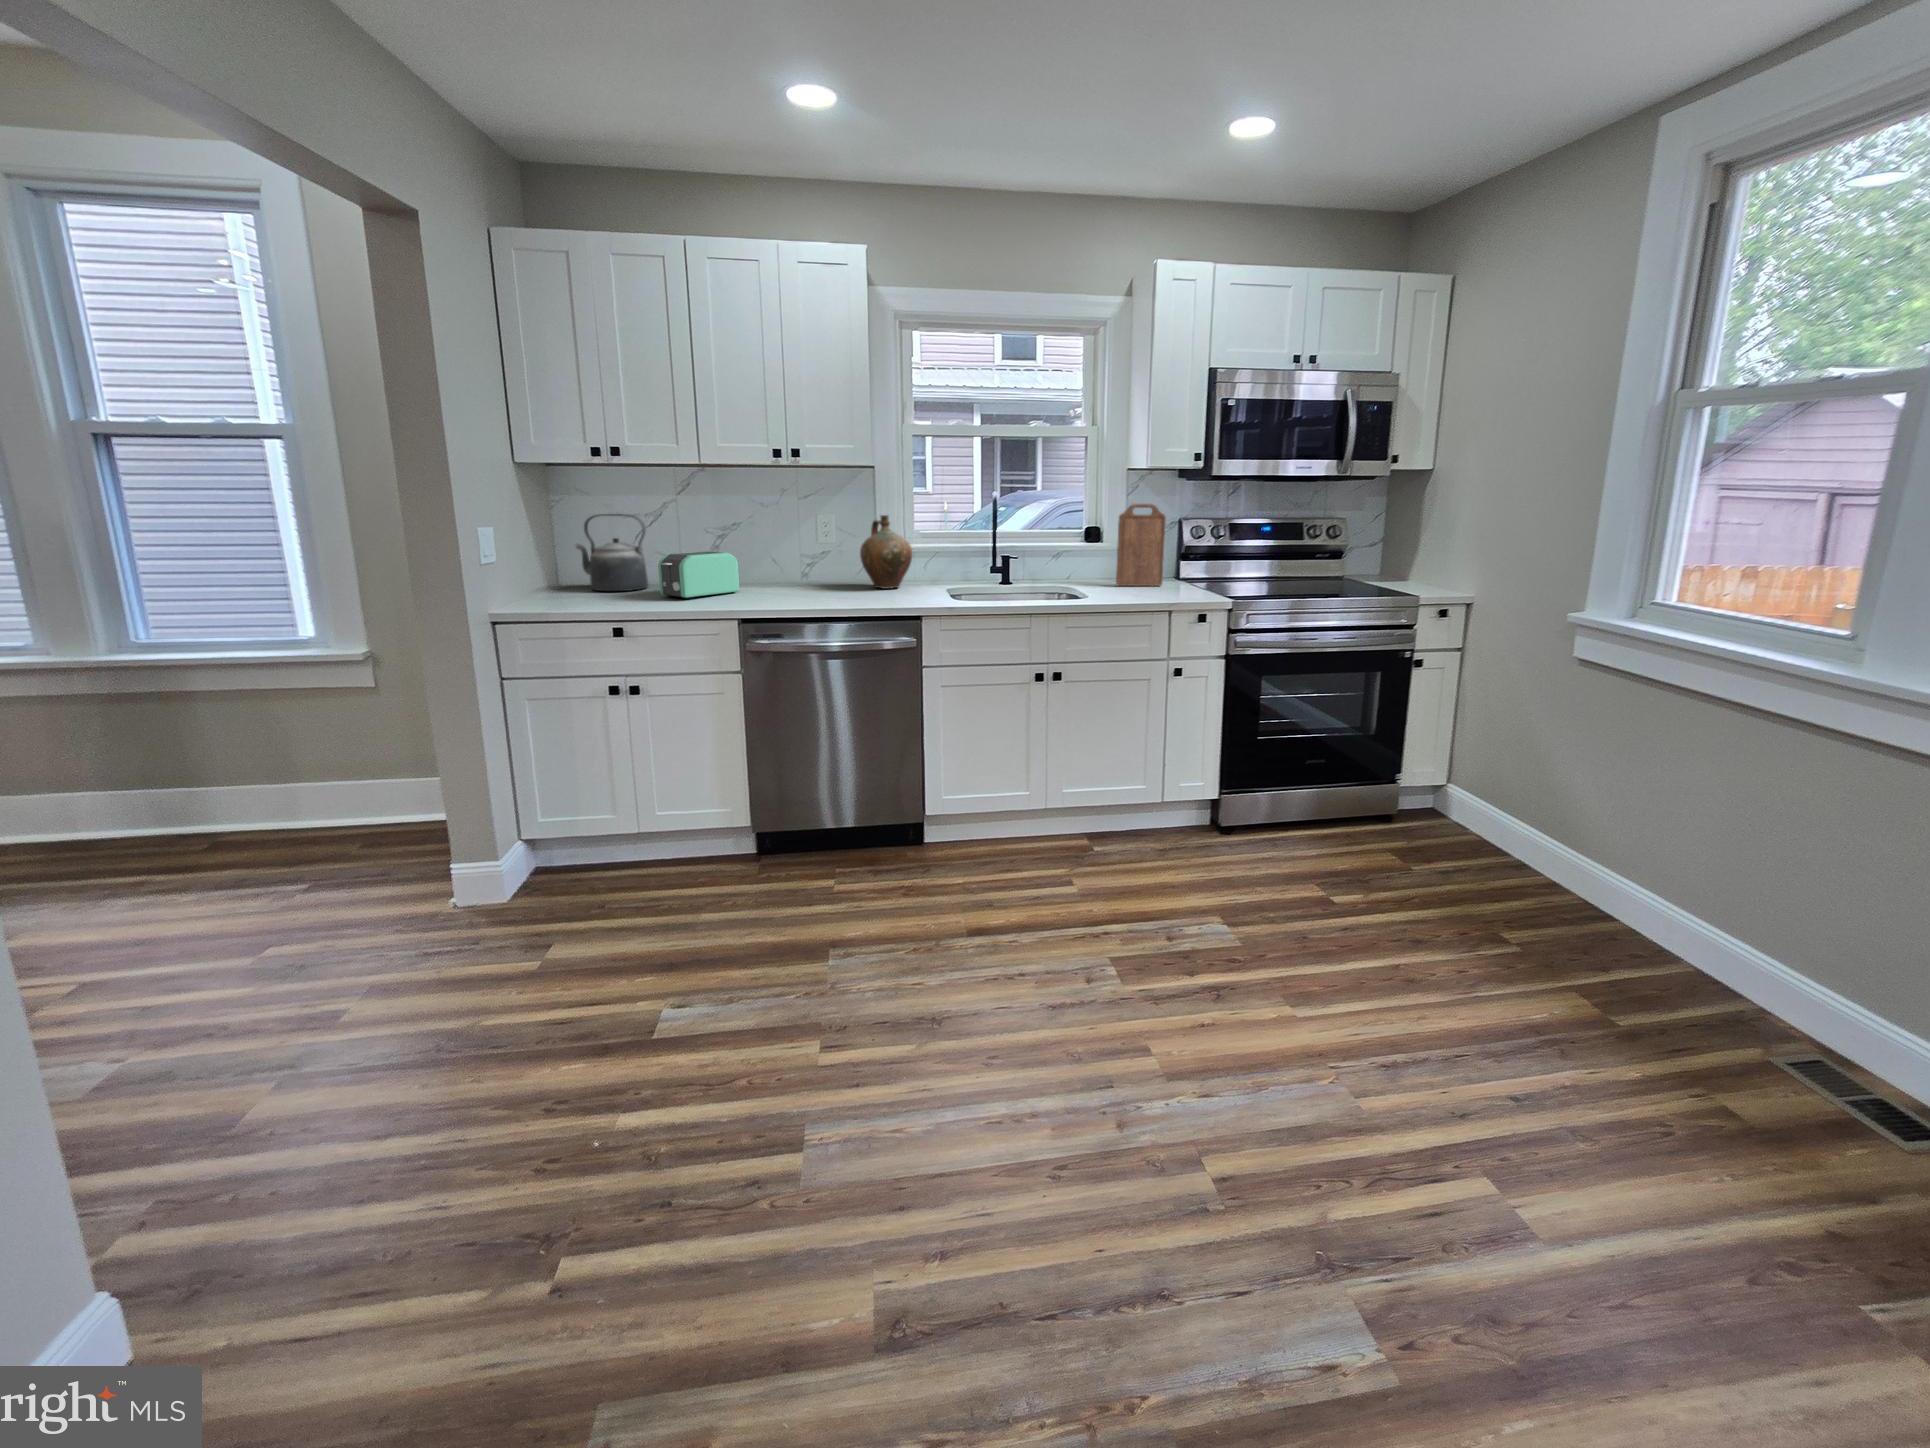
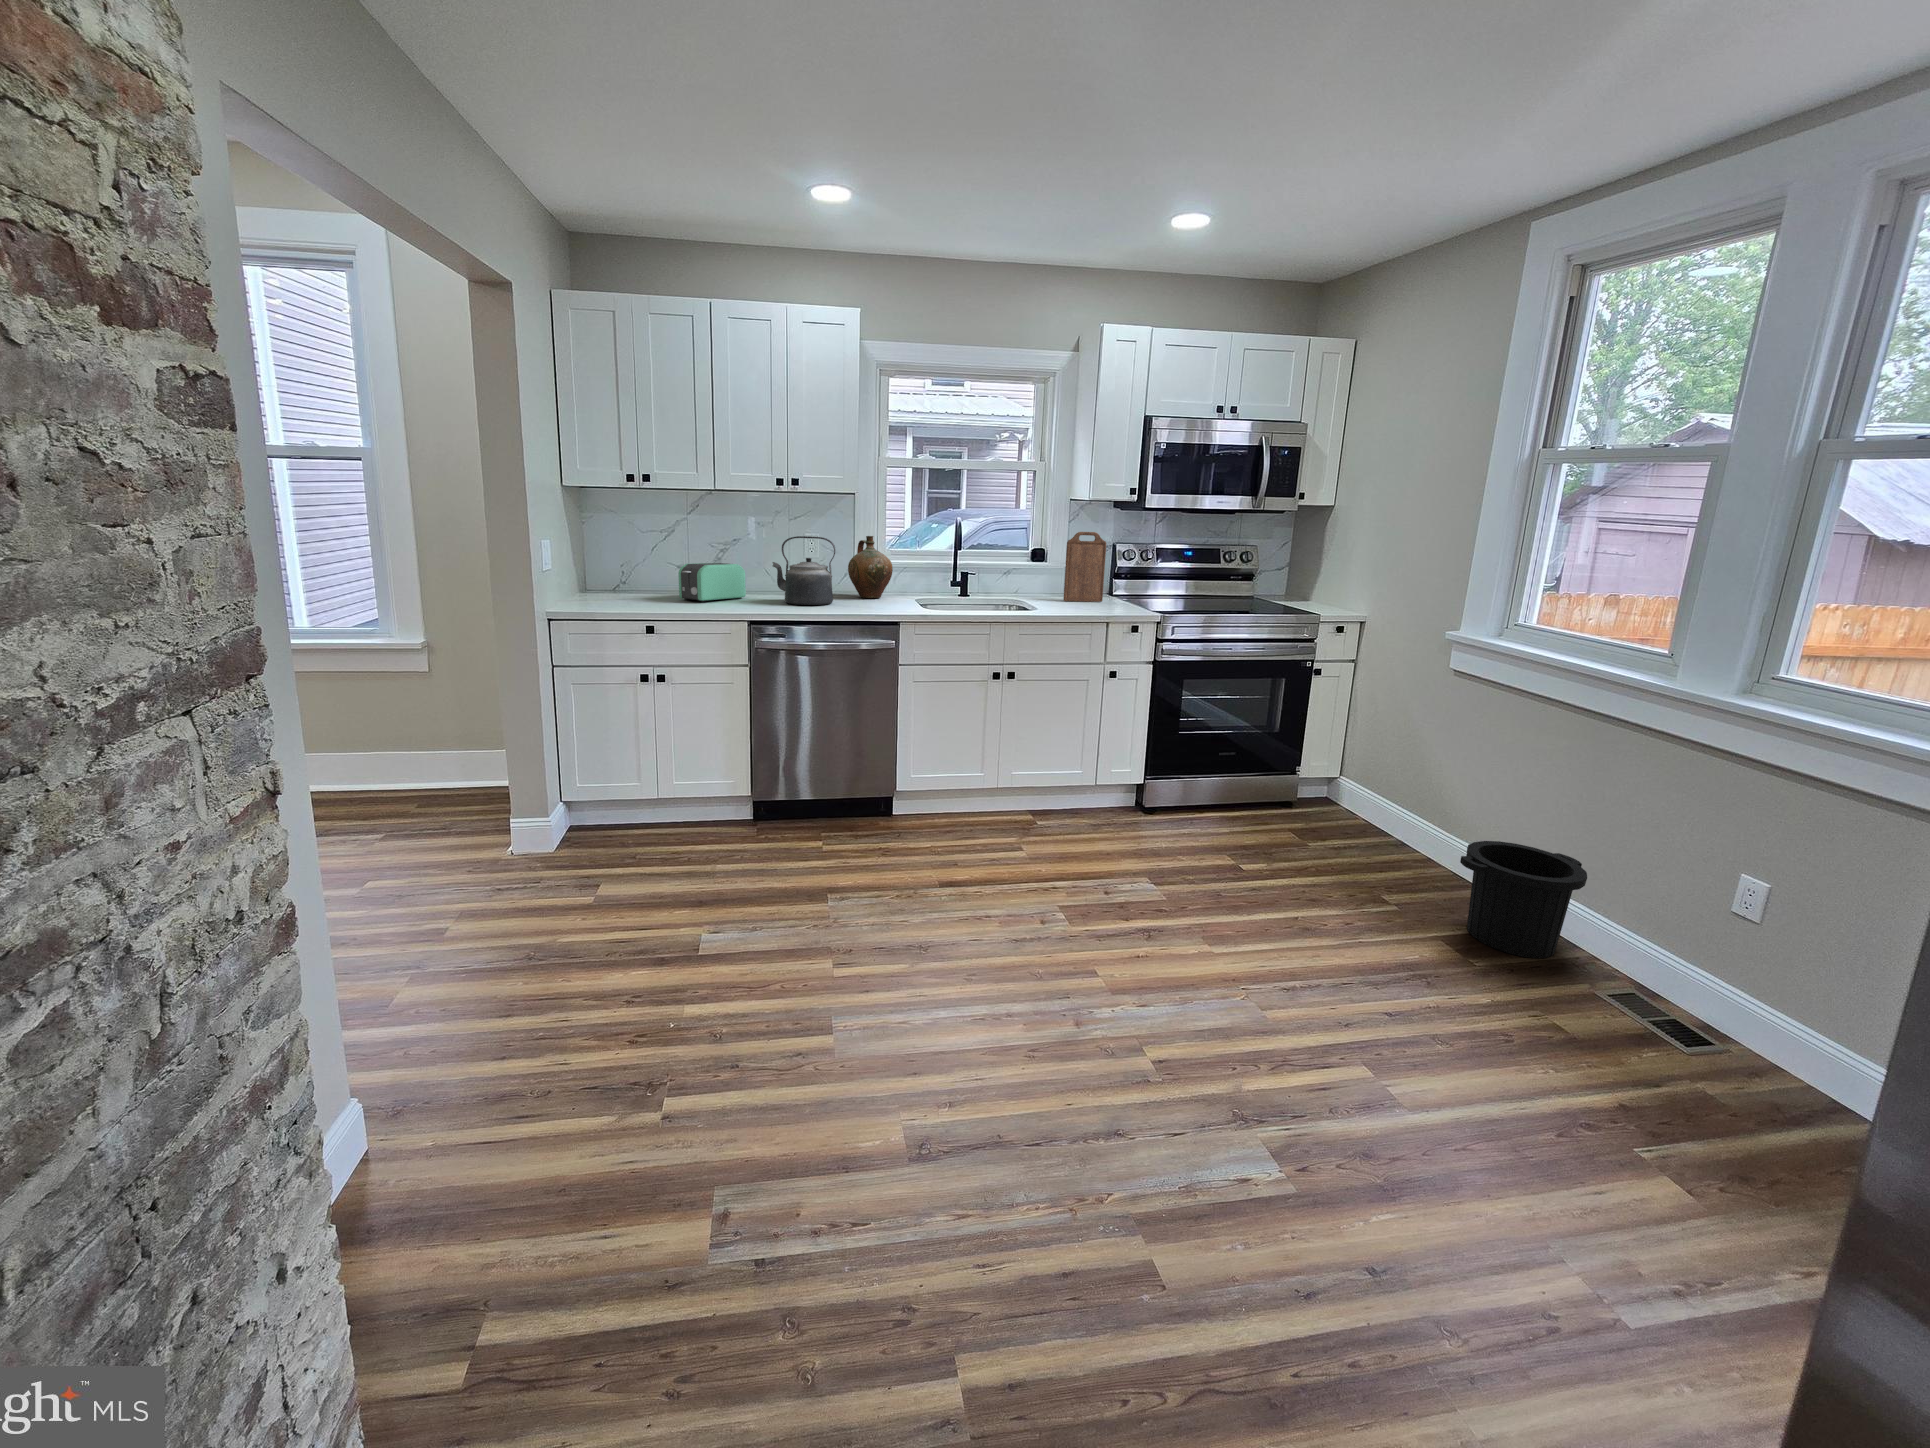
kettle: present [576,514,648,591] -> present [772,536,835,605]
trash can: none [1599,877,1760,1024] -> present [1460,841,1587,958]

